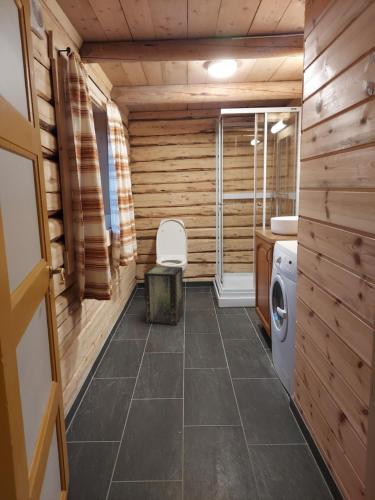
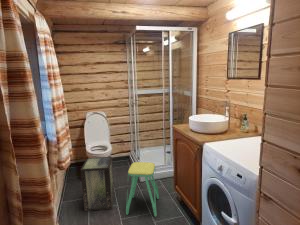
stool: none [191,274,235,337] -> present [126,162,159,216]

